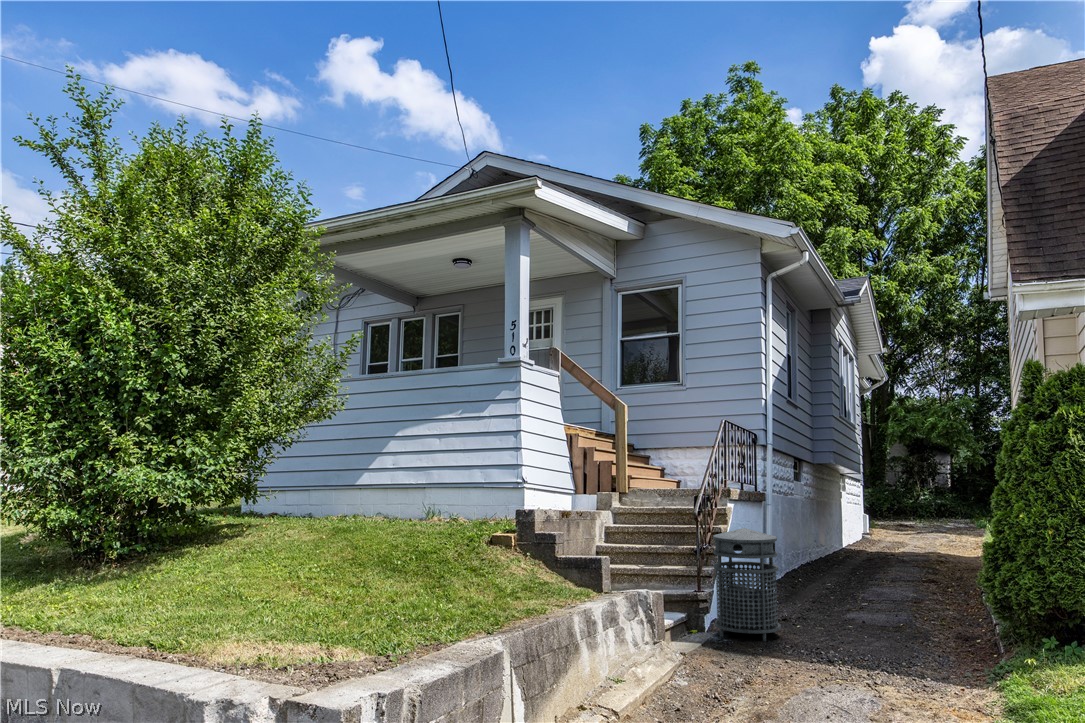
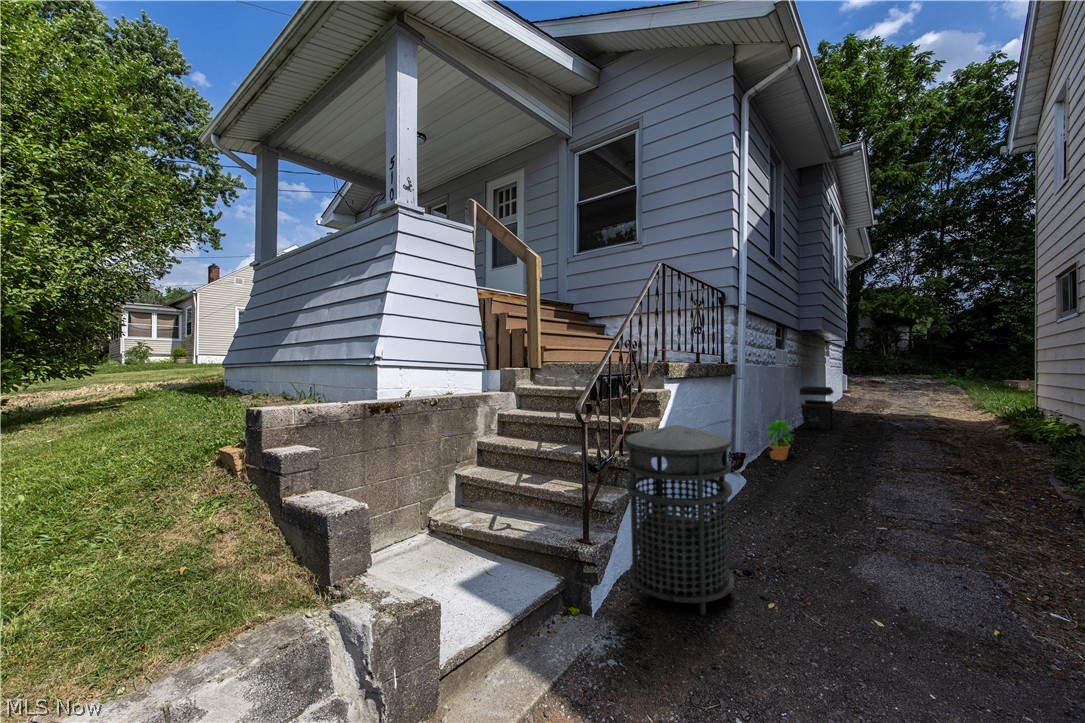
toolbox: none [815,519,849,562] -> present [800,386,833,430]
potted plant: none [785,544,814,581] -> present [766,420,792,460]

